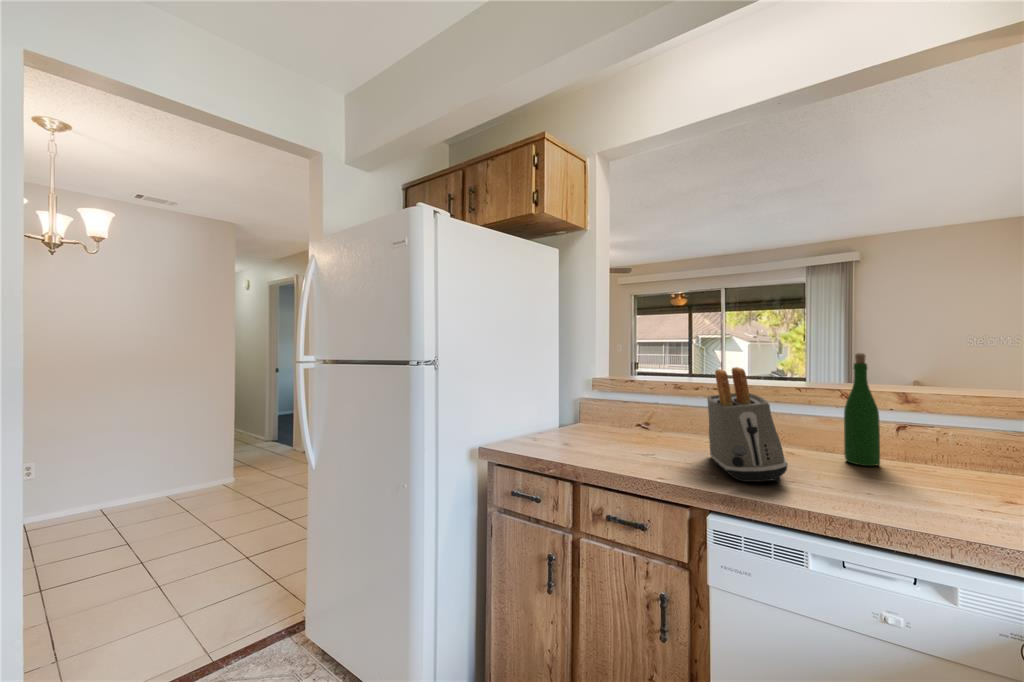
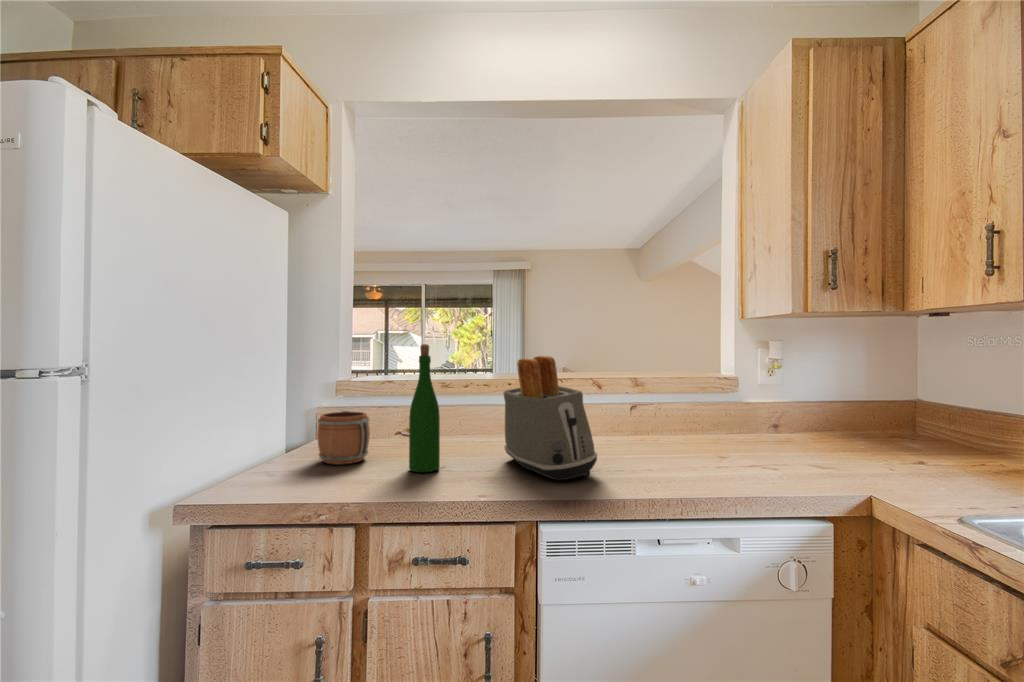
wine bottle: present [844,353,880,466] -> present [409,344,440,472]
mug: none [570,400,606,440] -> present [317,409,370,464]

